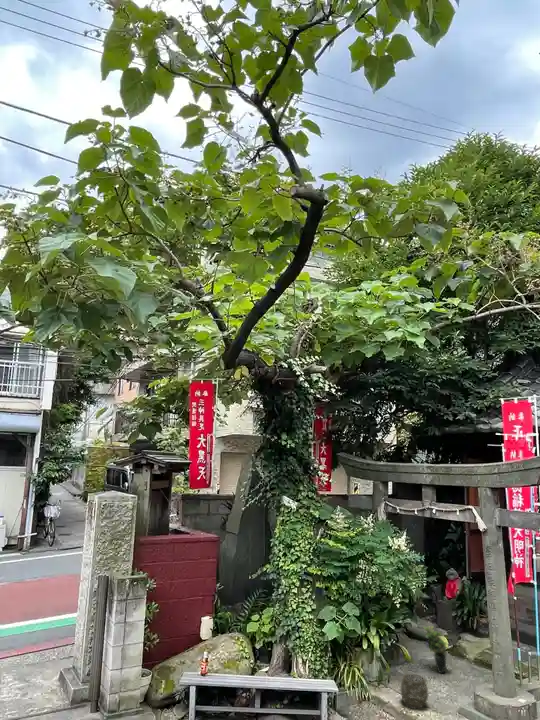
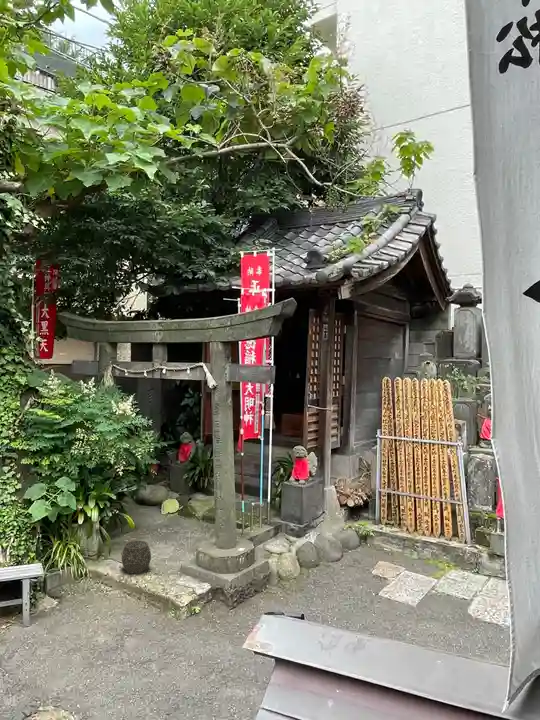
potted plant: present [425,627,447,673] -> none [150,491,175,536]

